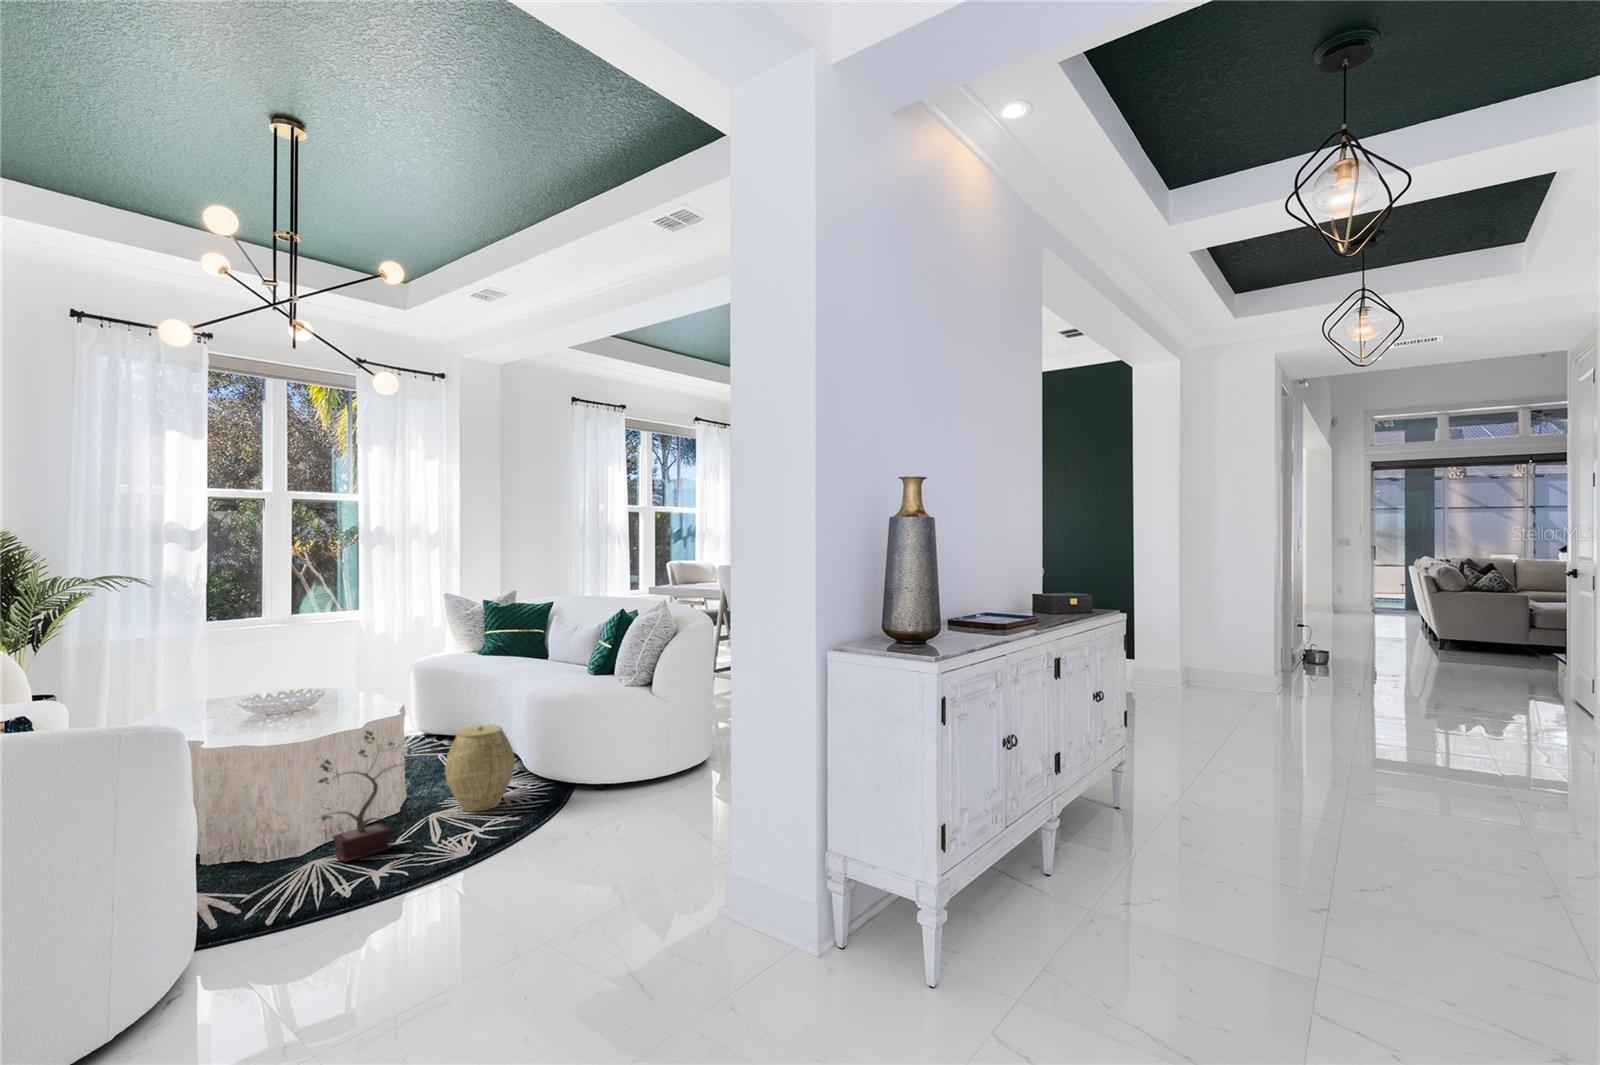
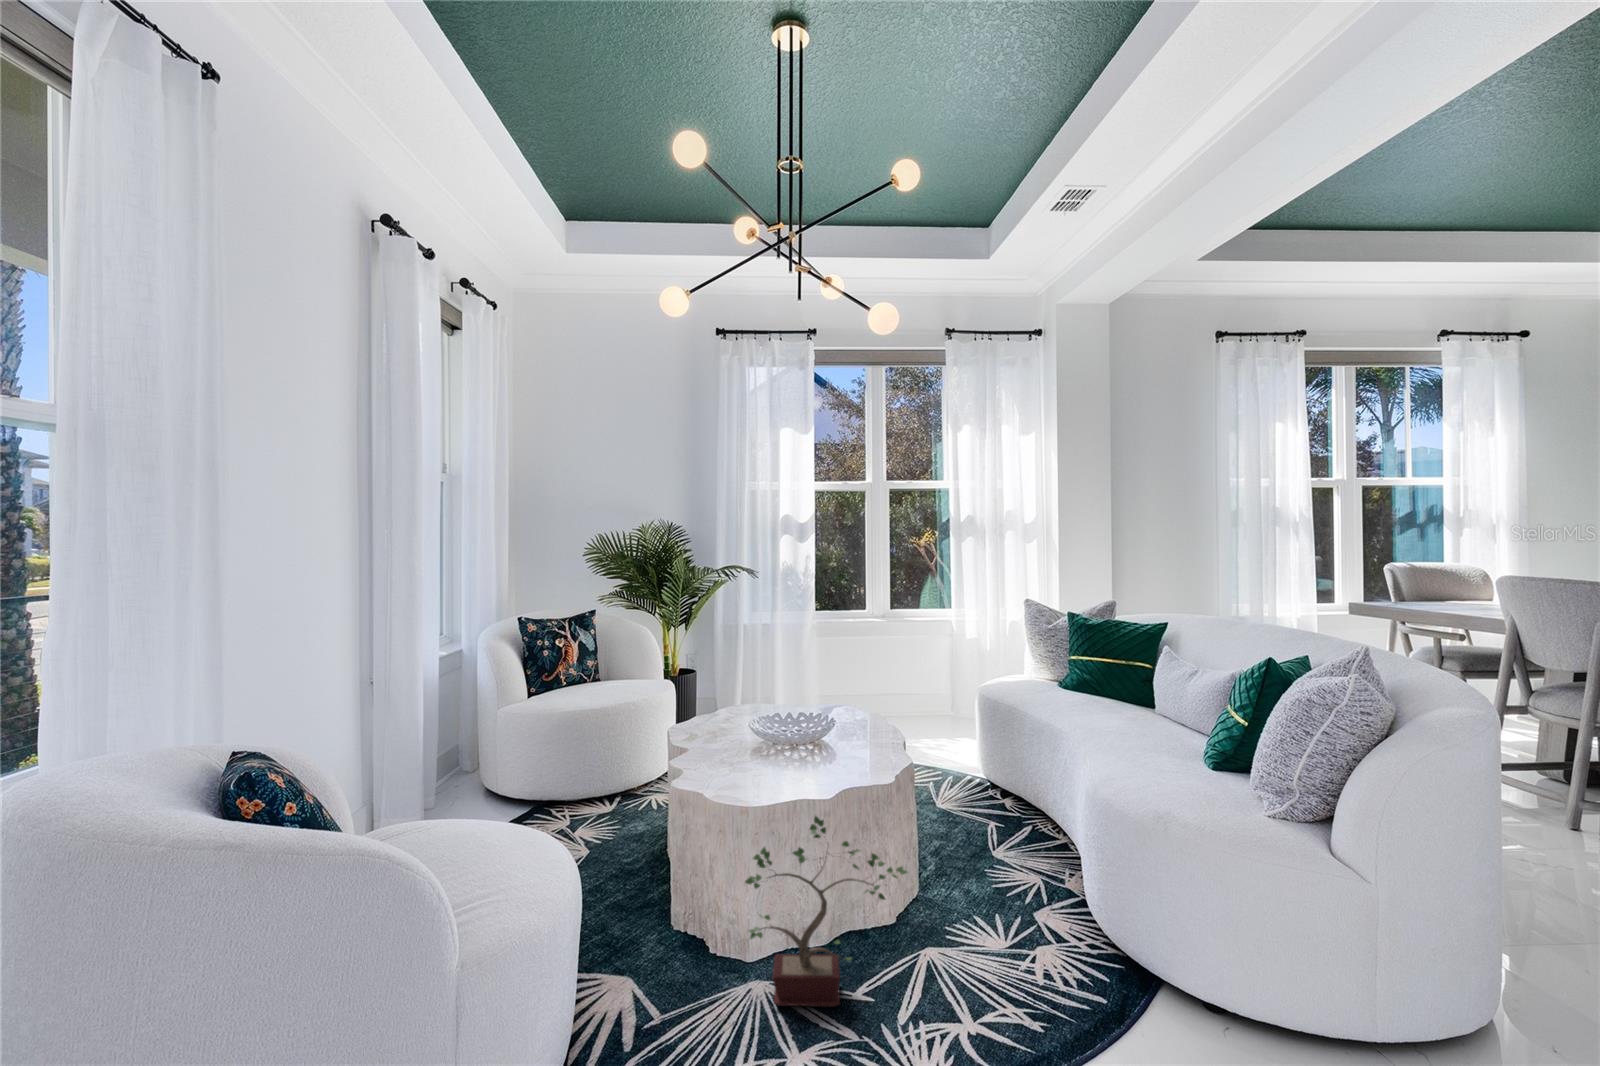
woven basket: present [445,725,515,811] -> none [946,826,1051,974]

